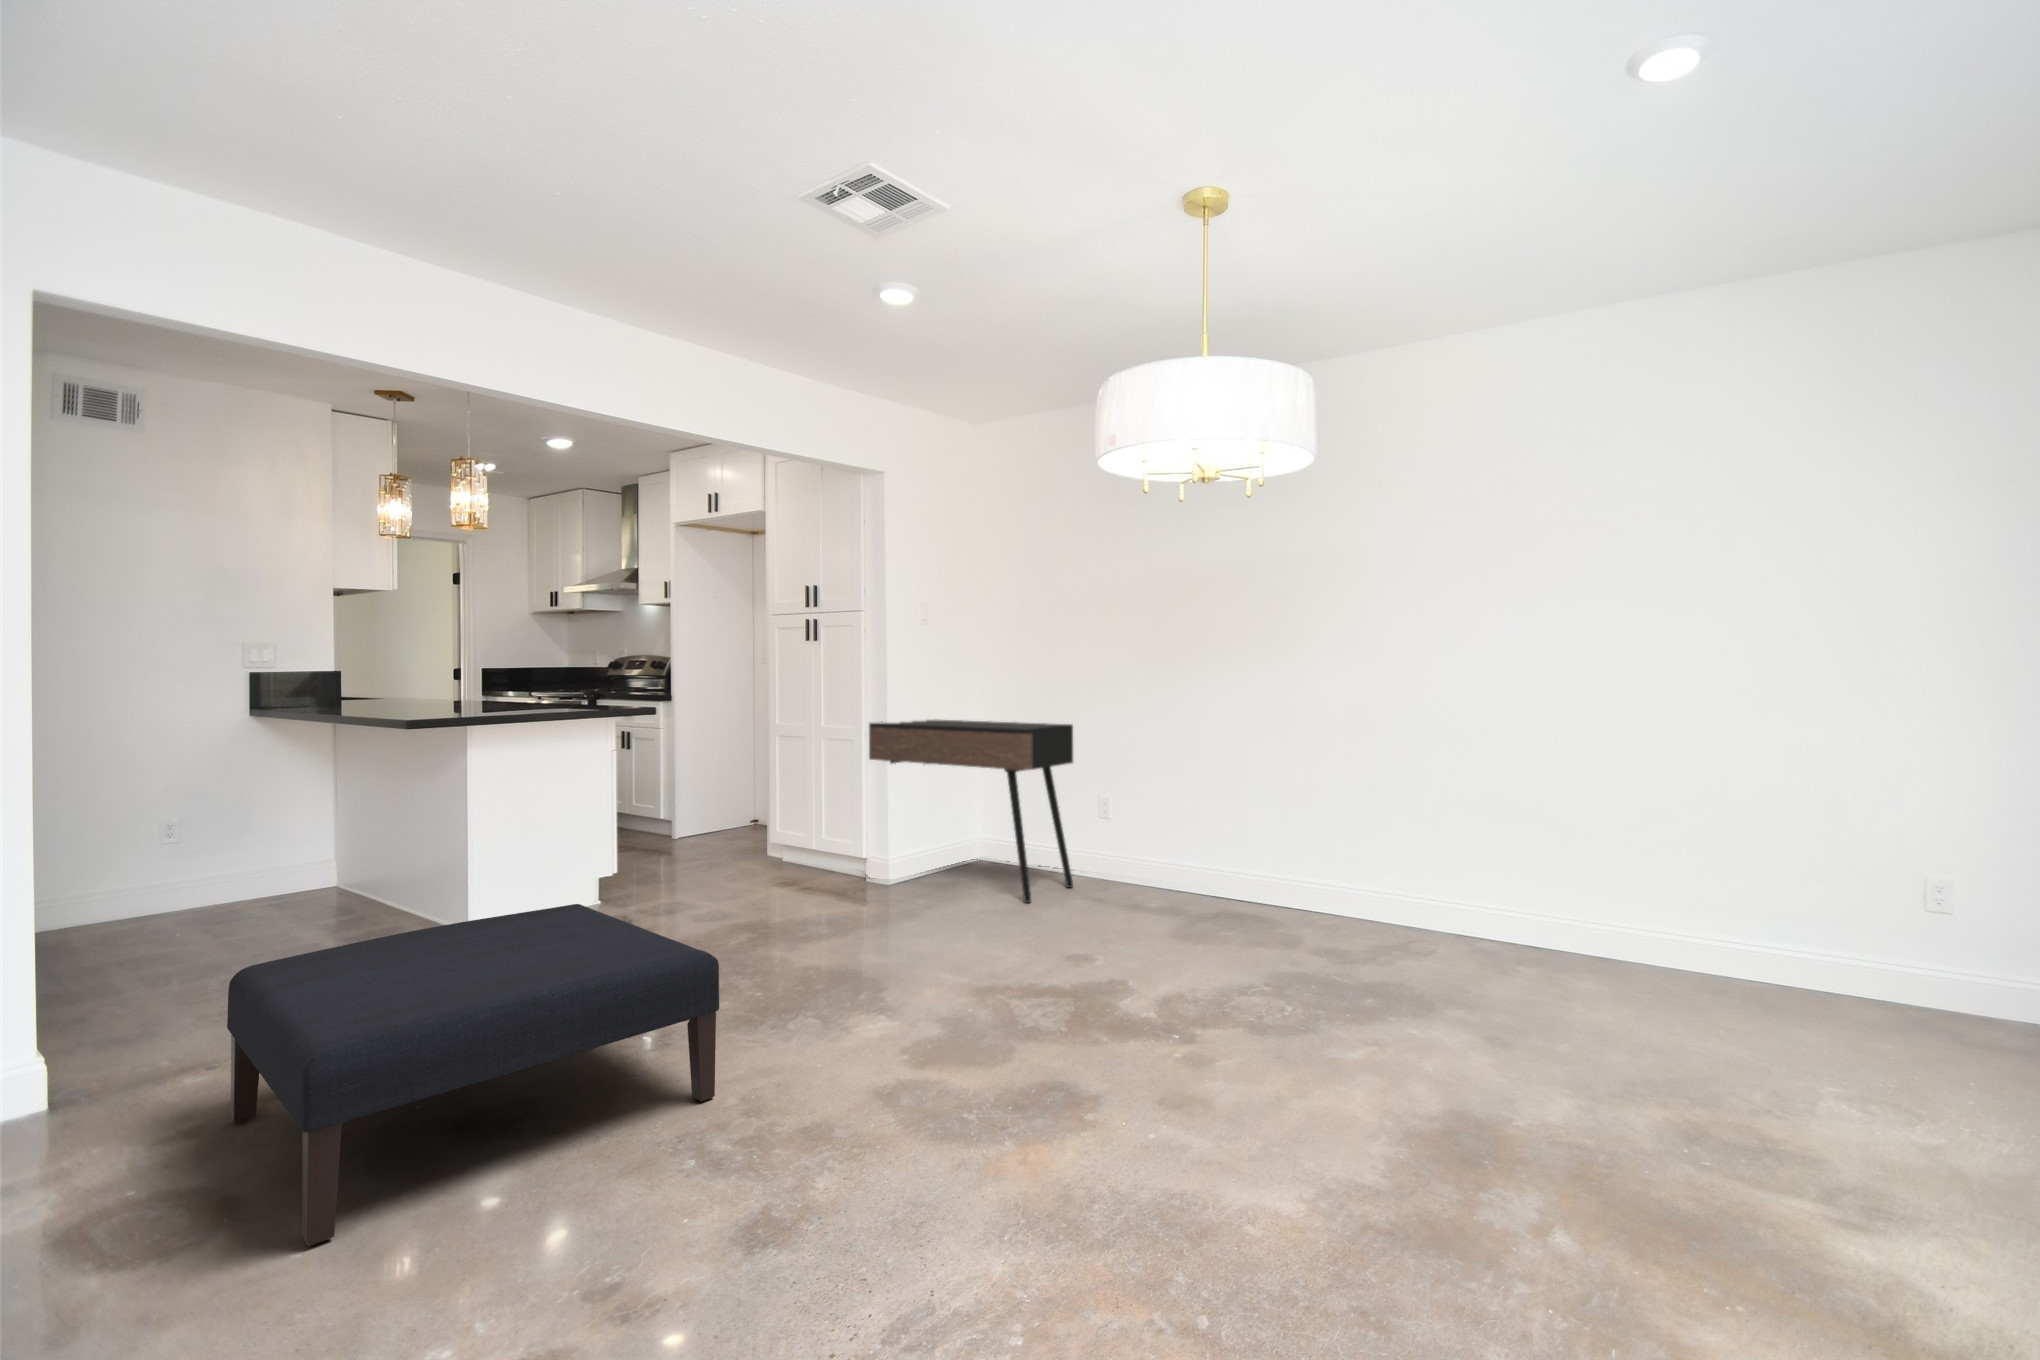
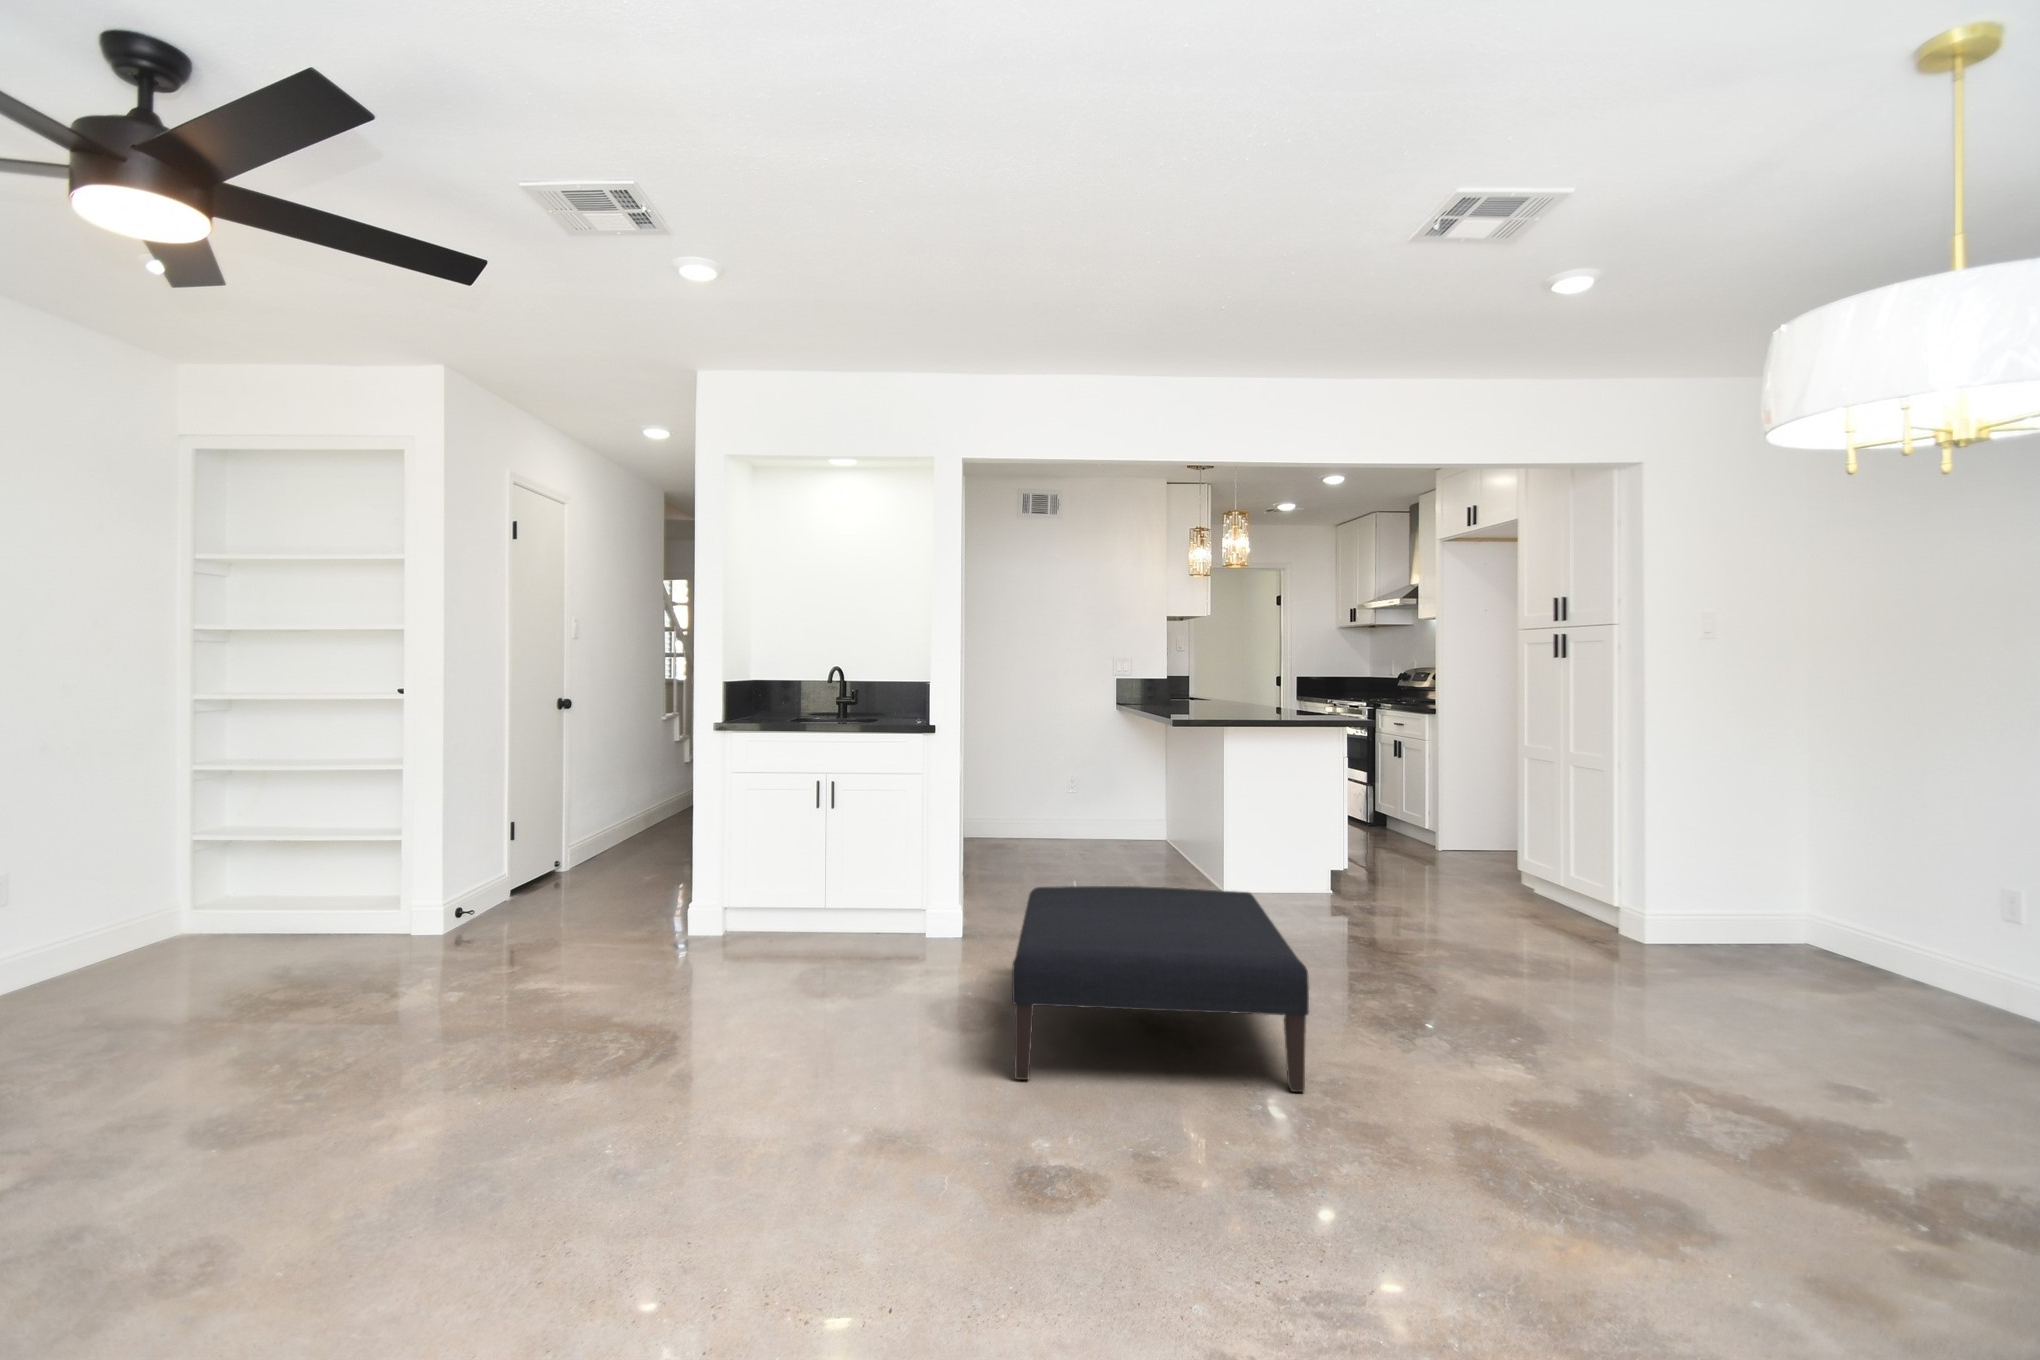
console table: present [869,719,1073,903] -> none [1619,756,1926,1019]

